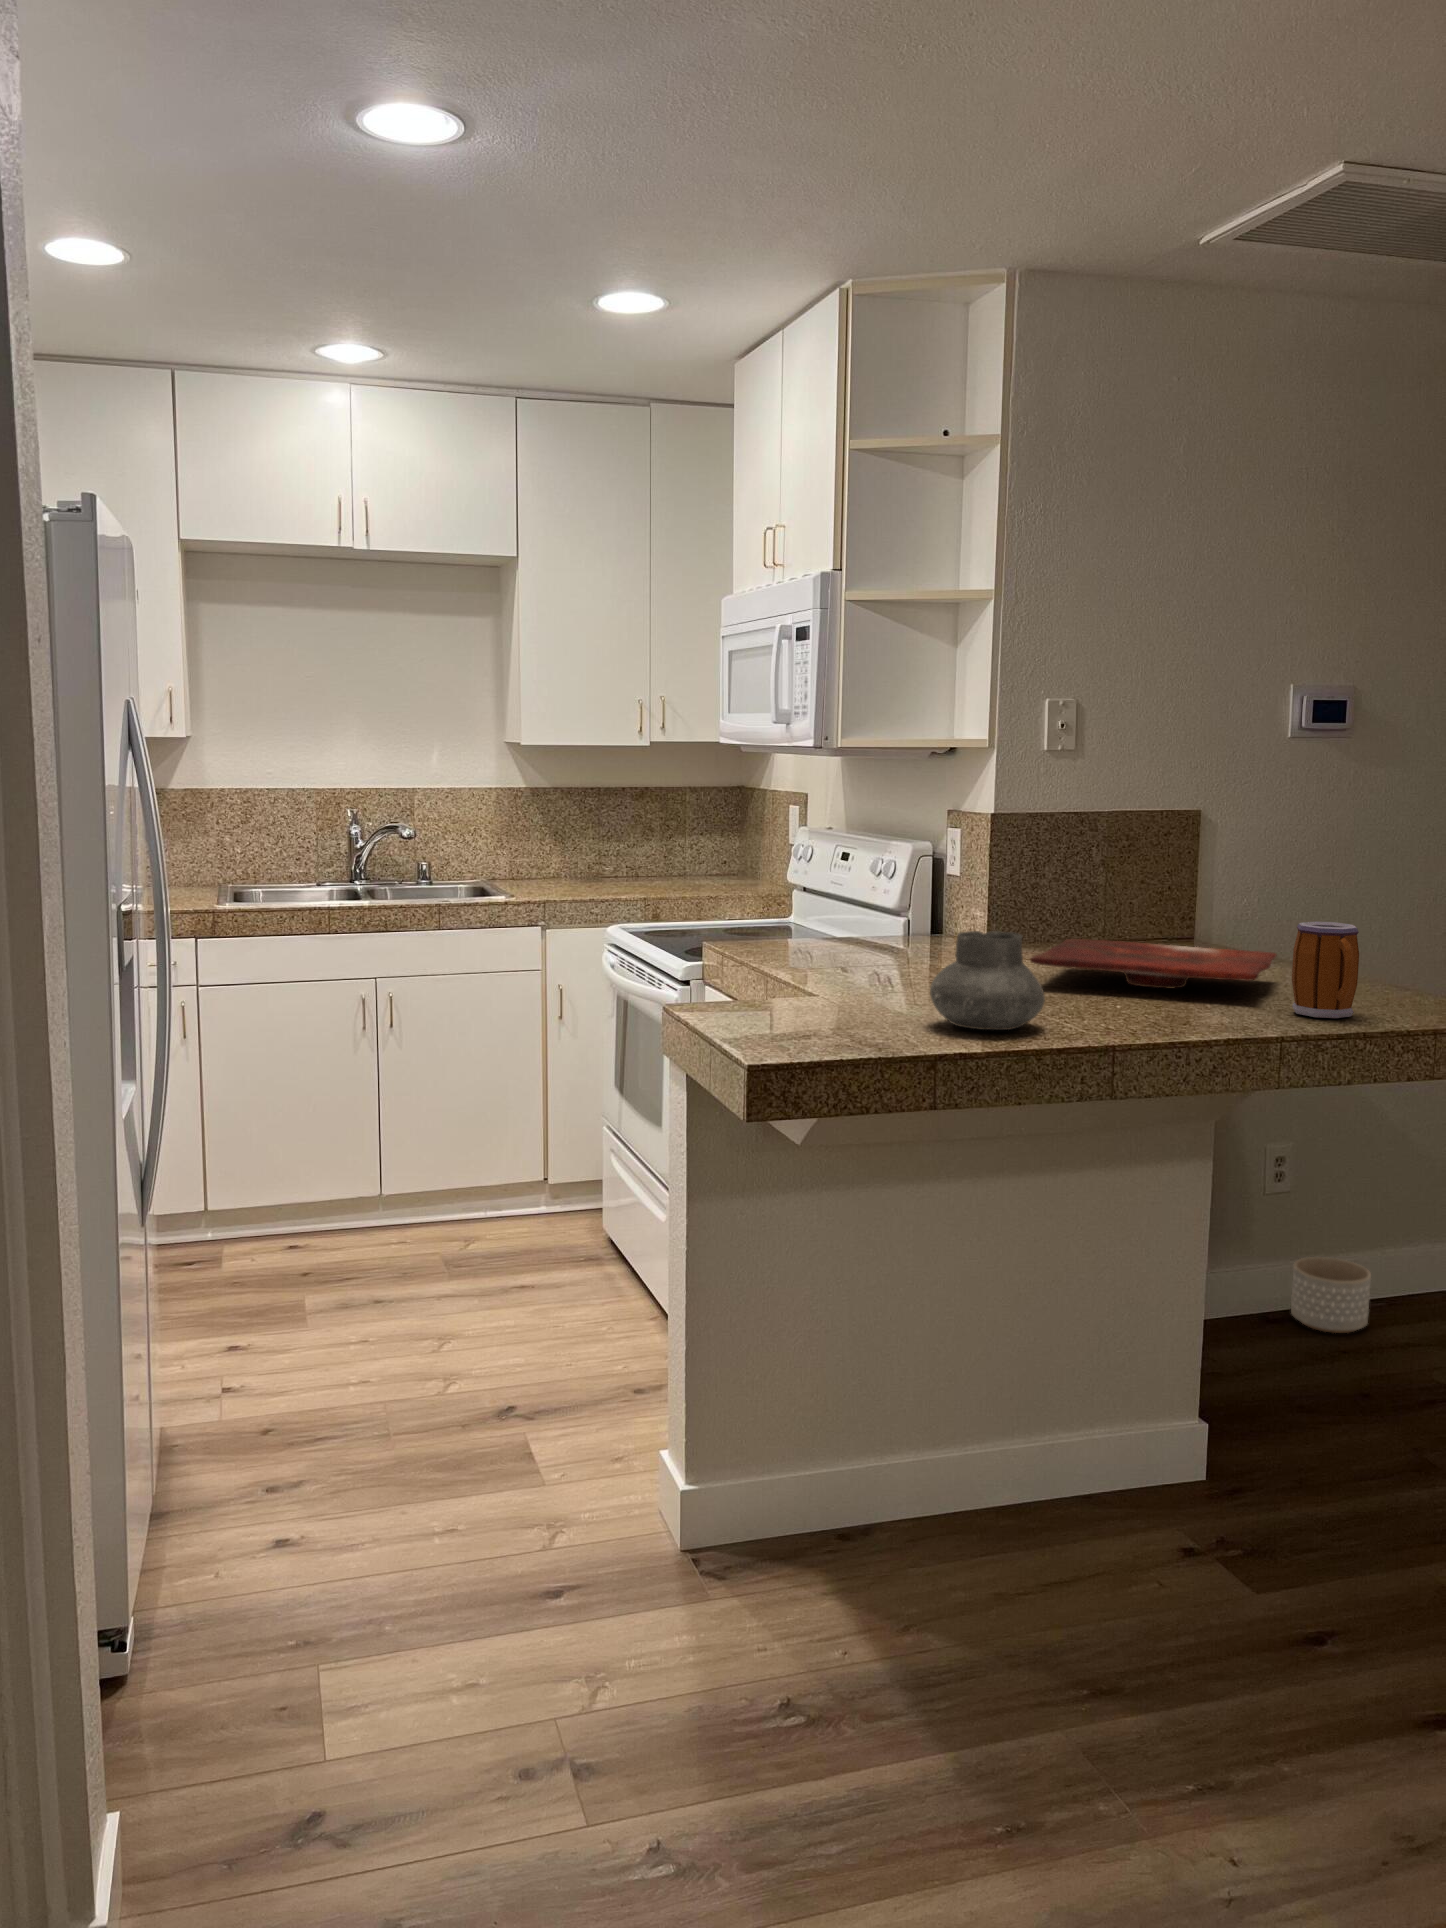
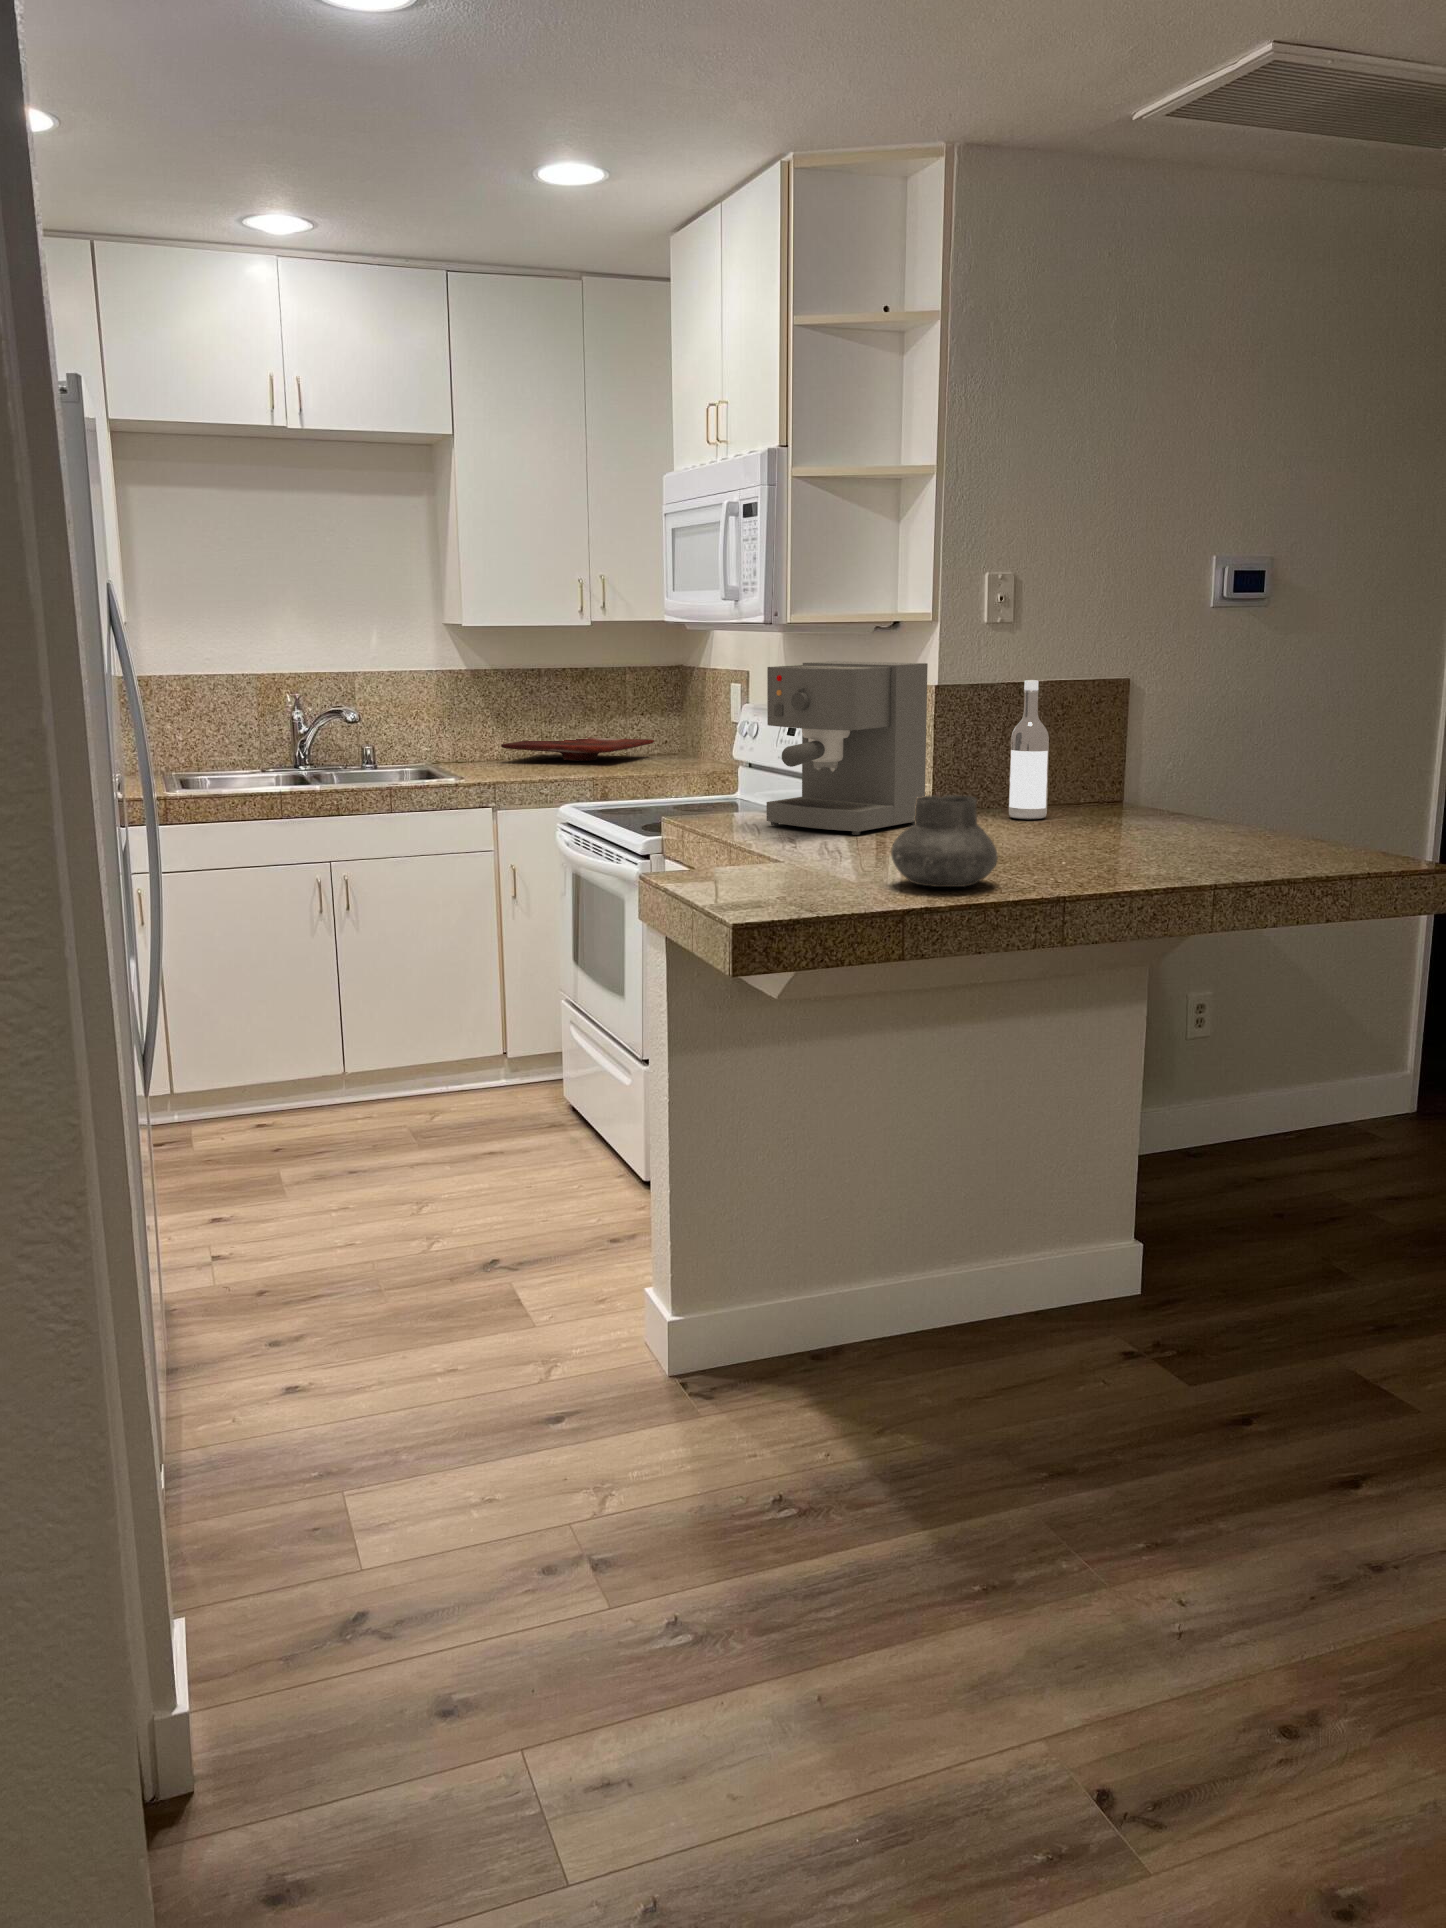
coffee maker: none [811,787,981,968] -> present [766,661,928,835]
wine bottle: none [1066,811,1109,956] -> present [1009,680,1049,819]
mug: present [1292,921,1359,1018] -> none [1223,779,1284,868]
cutting board: present [1030,939,1277,988] -> present [501,738,654,761]
planter: present [1291,1257,1371,1333] -> none [1219,1099,1292,1167]

